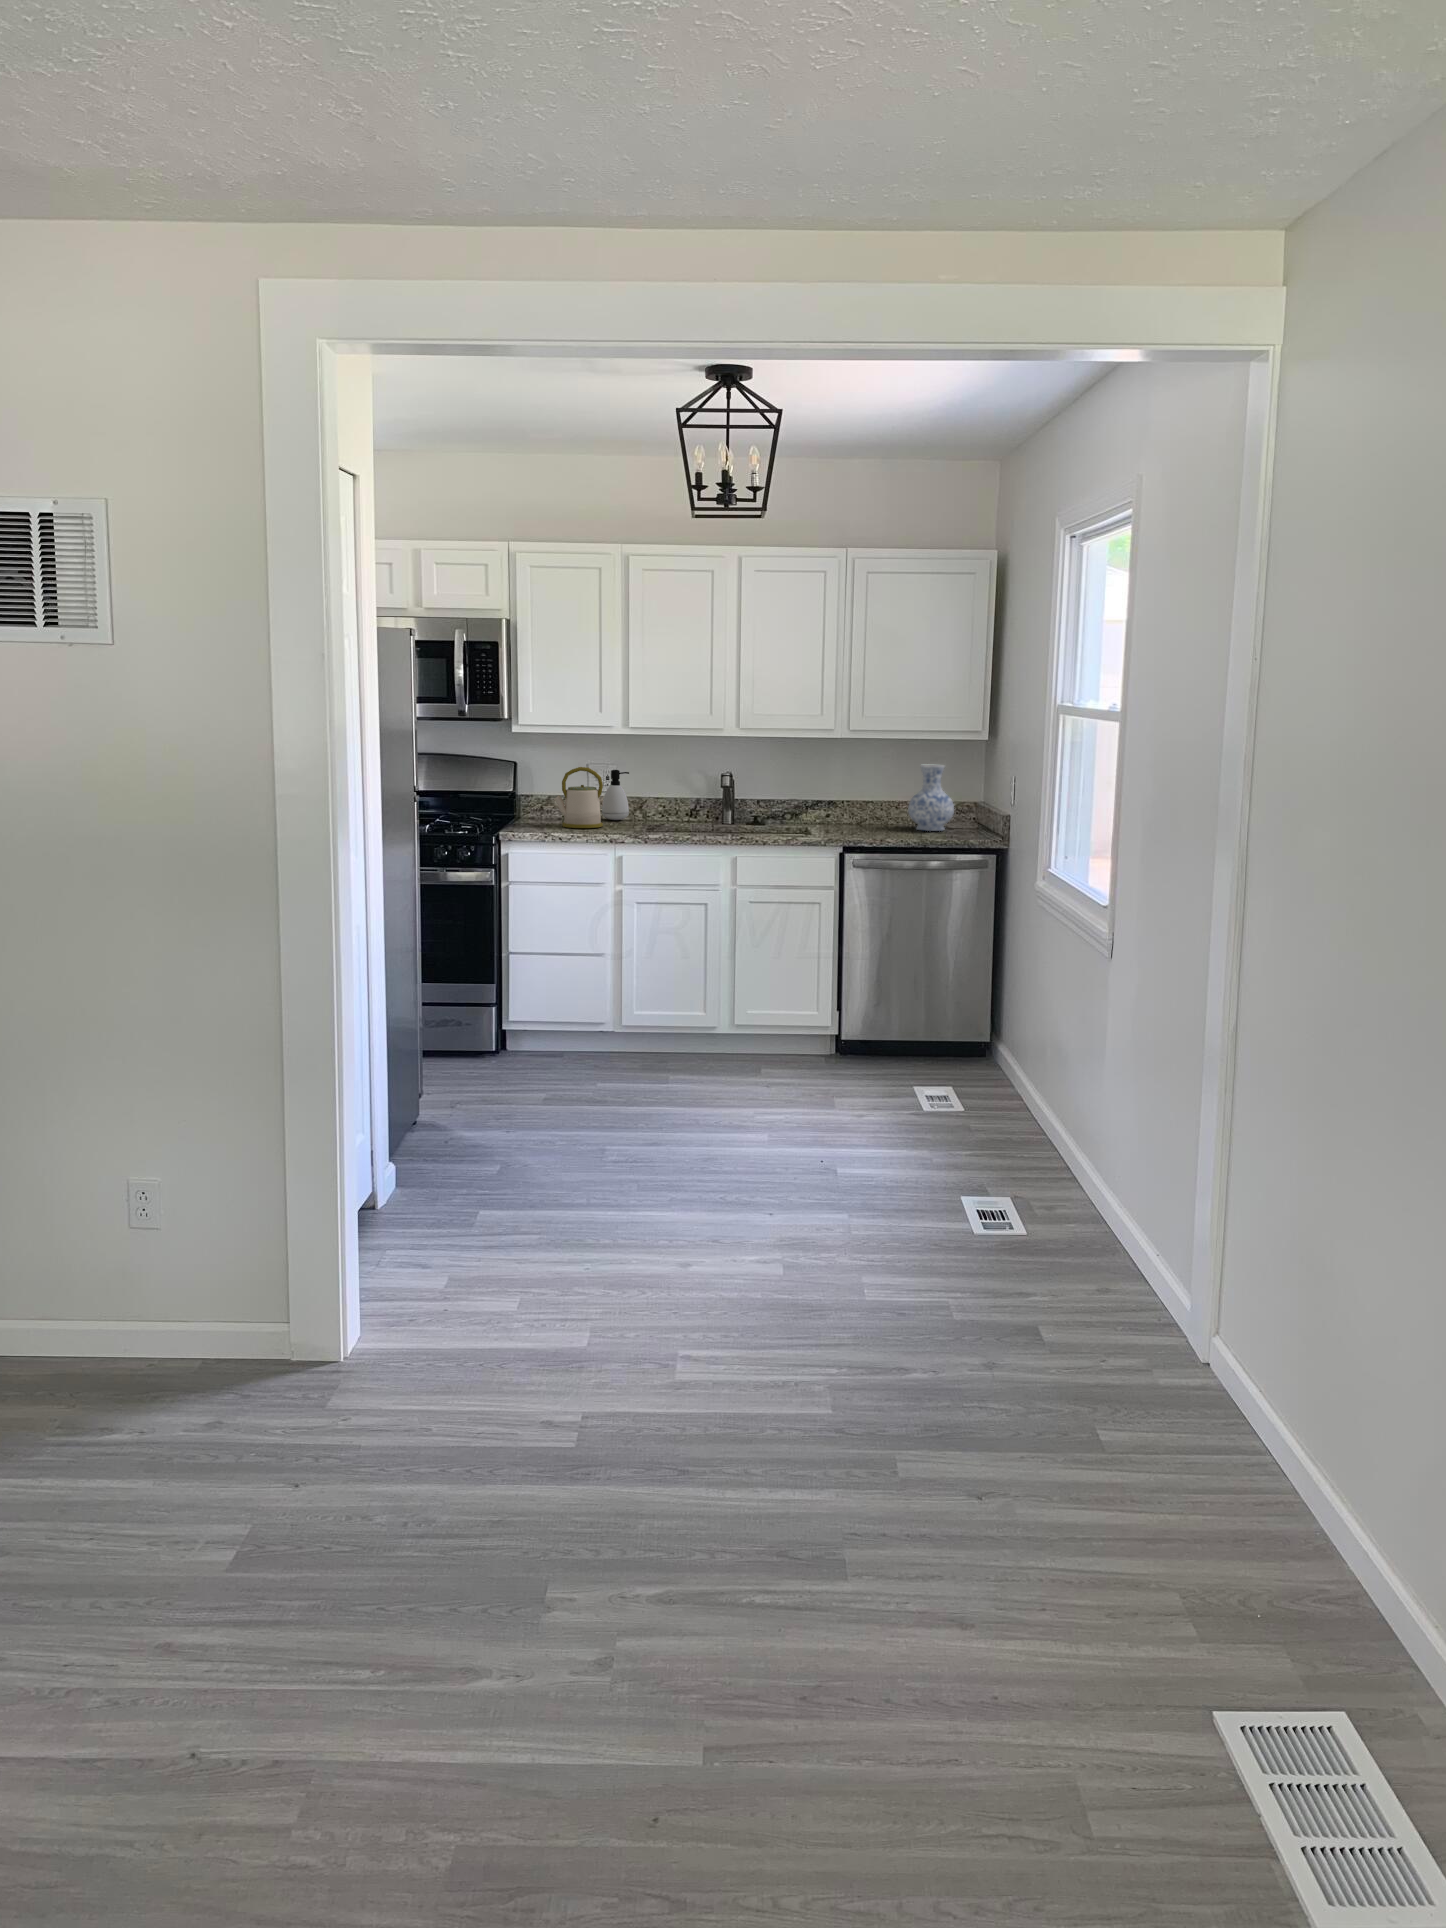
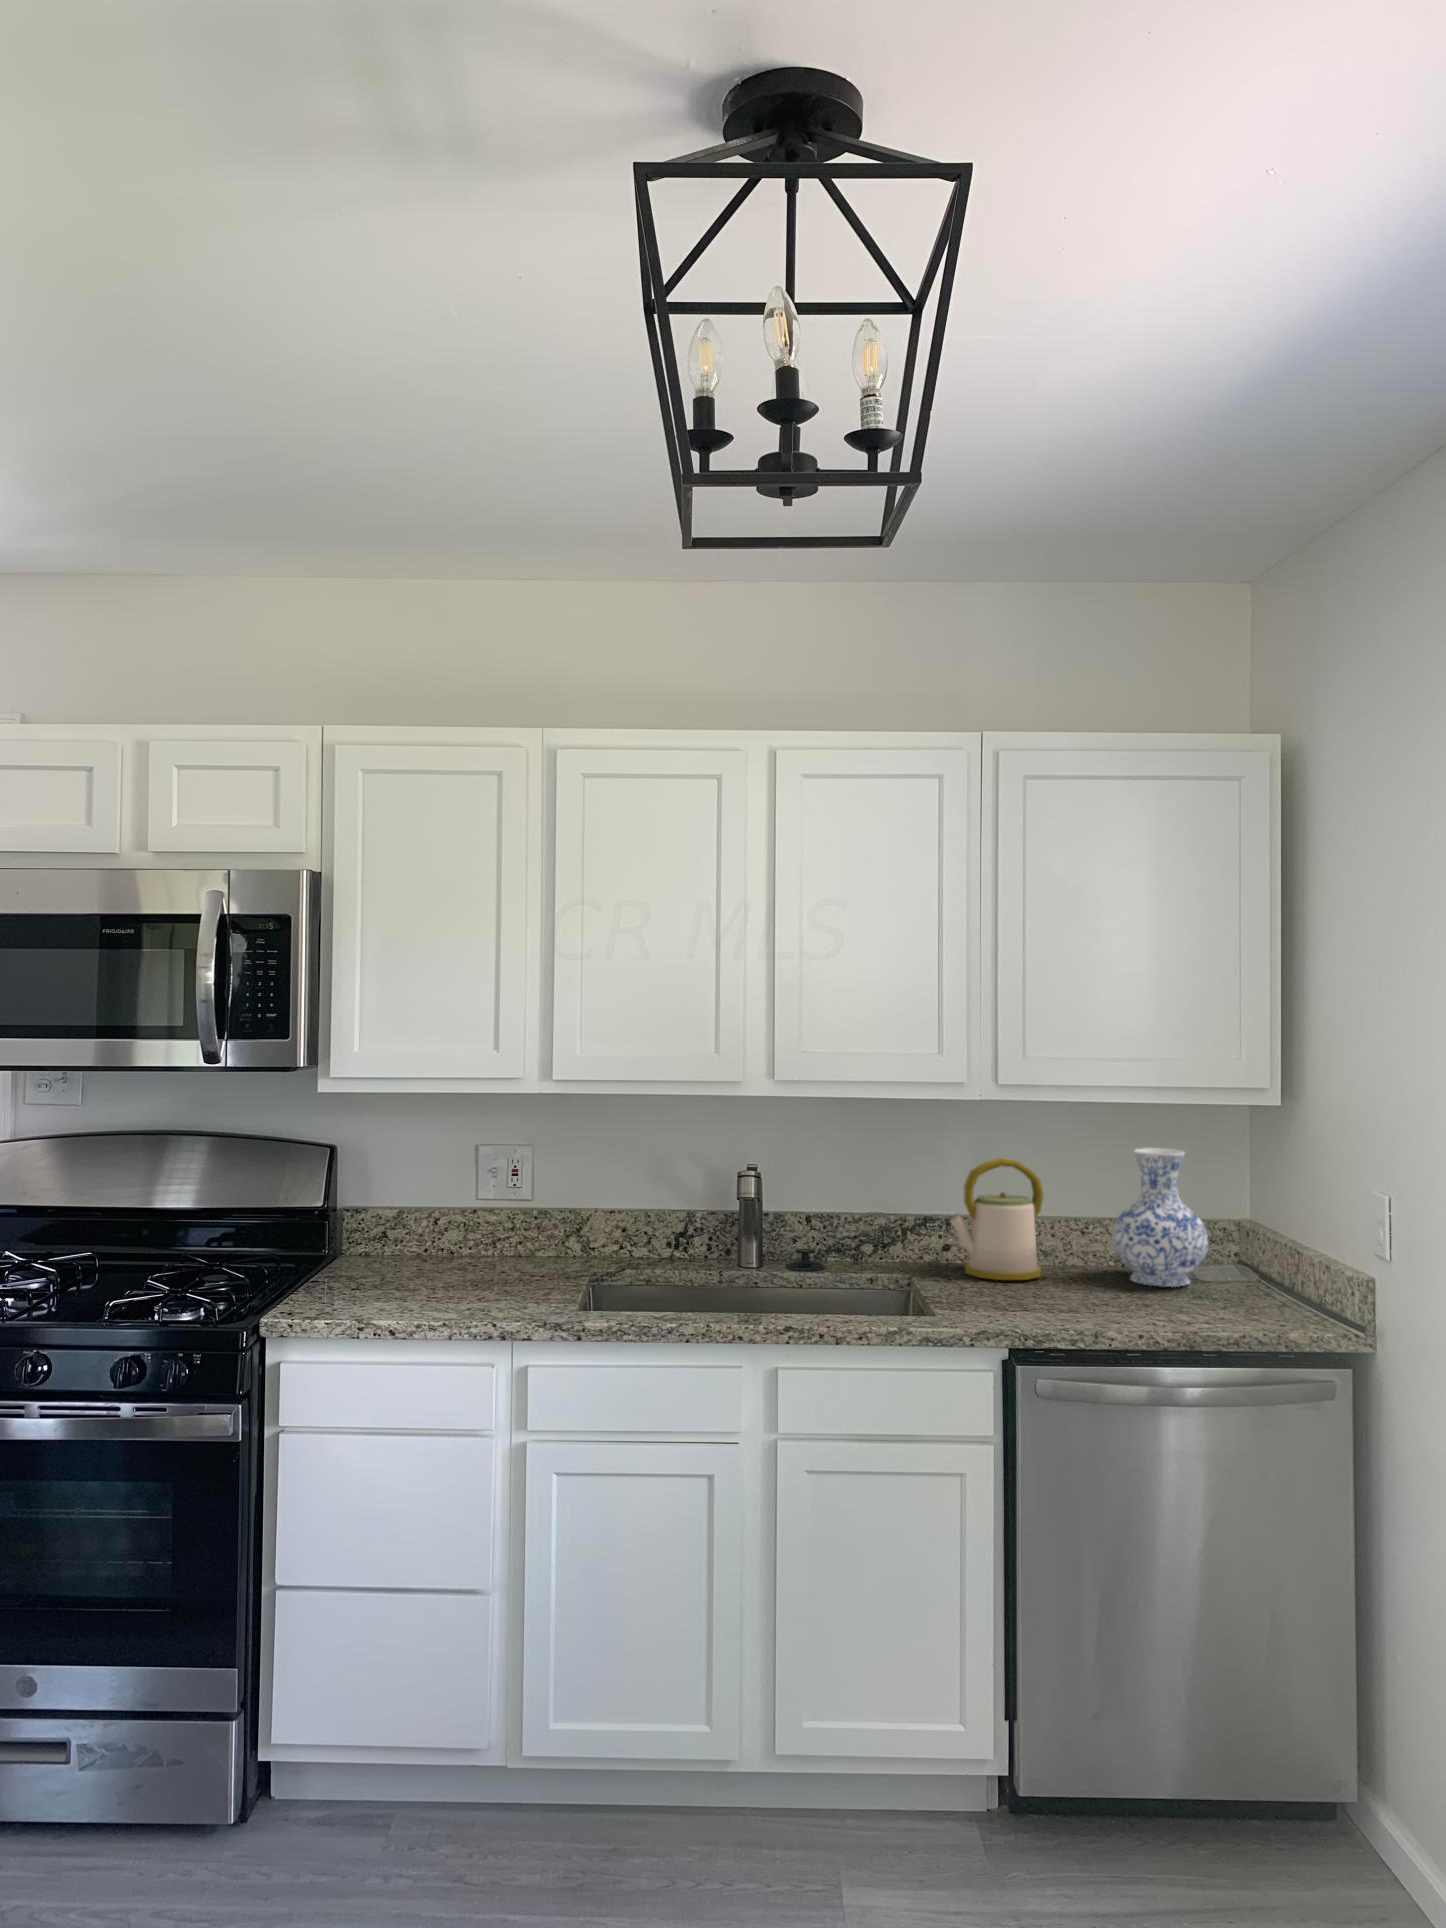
kettle: present [554,767,603,828] -> present [950,1158,1043,1280]
soap dispenser: present [602,770,629,820] -> none [499,1162,554,1262]

